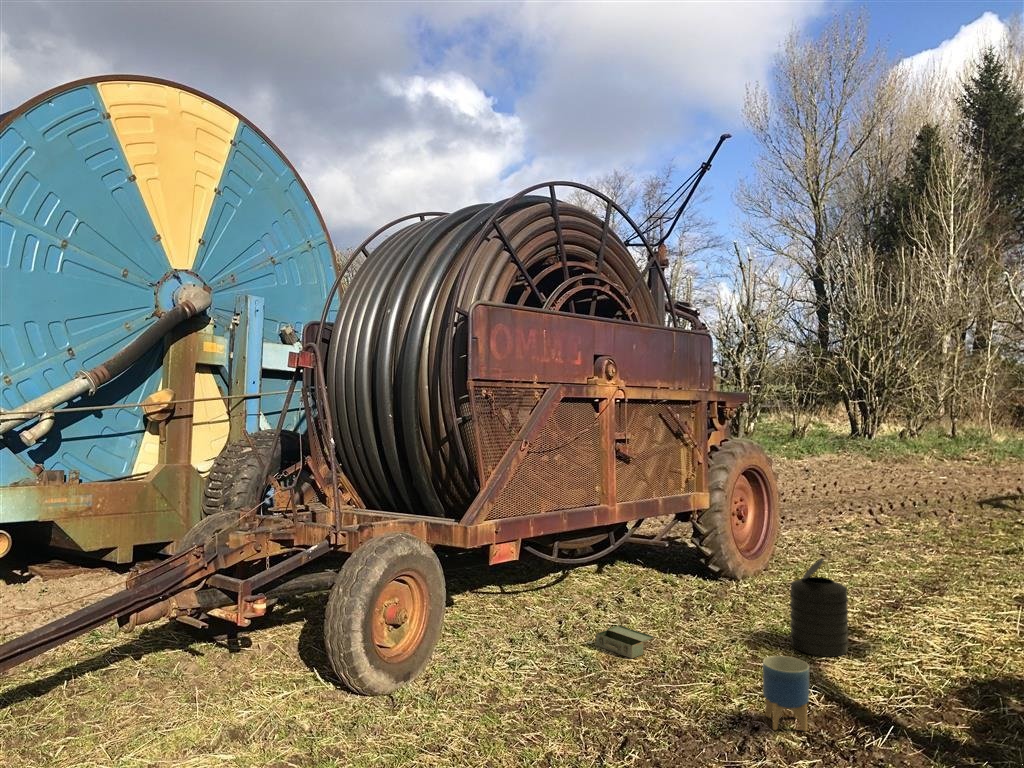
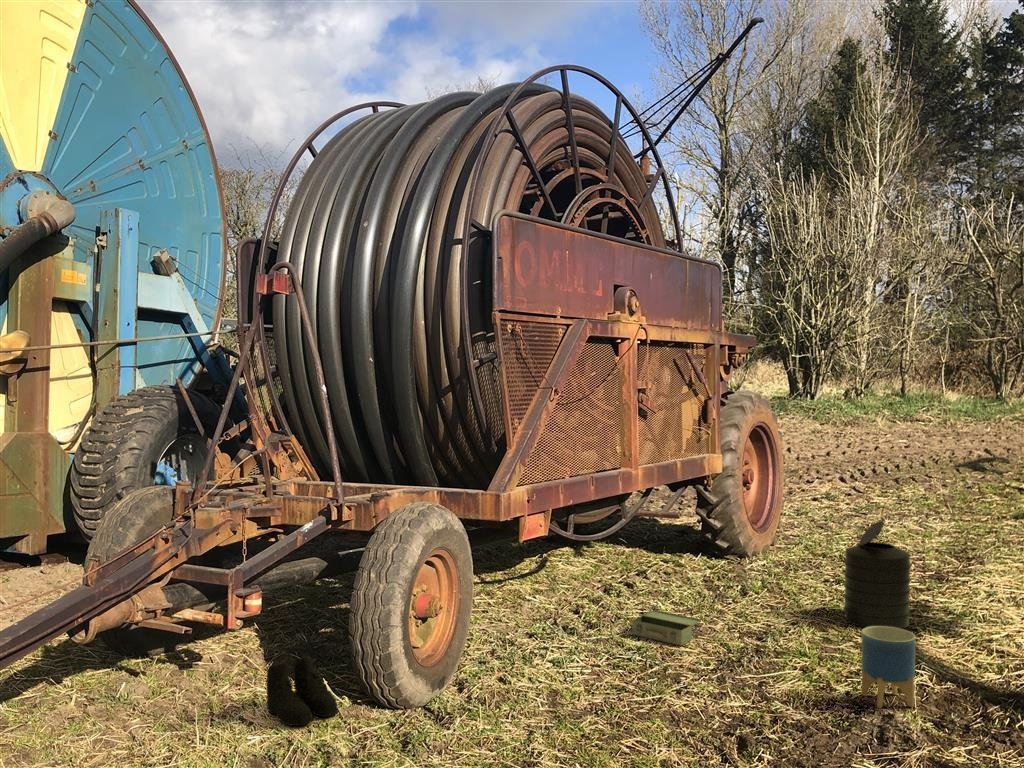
boots: none [267,650,319,706] -> present [266,656,338,726]

